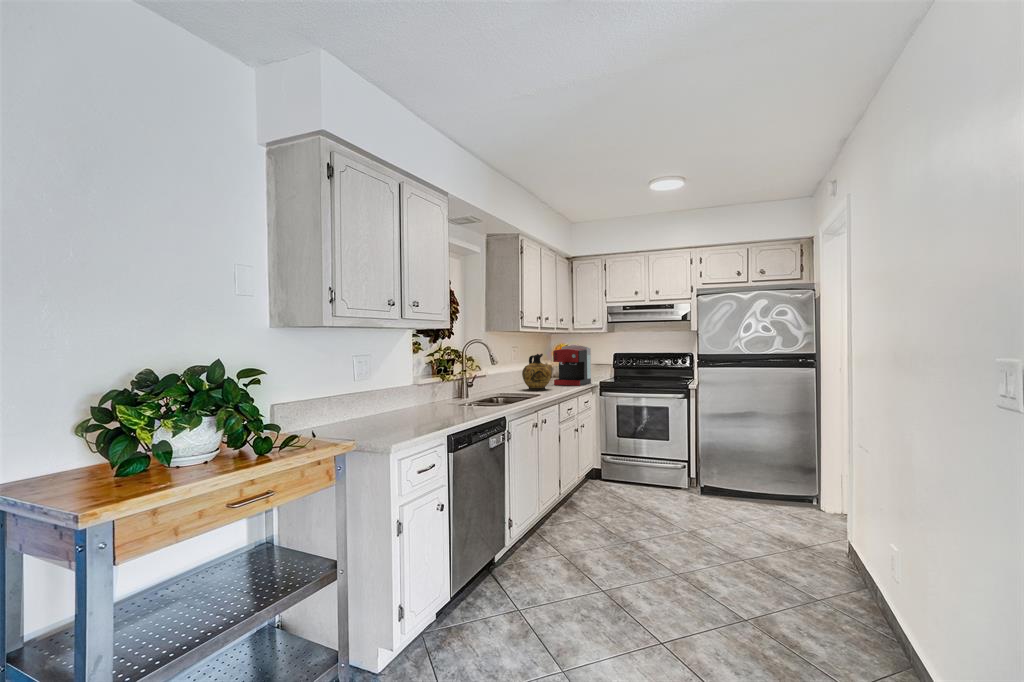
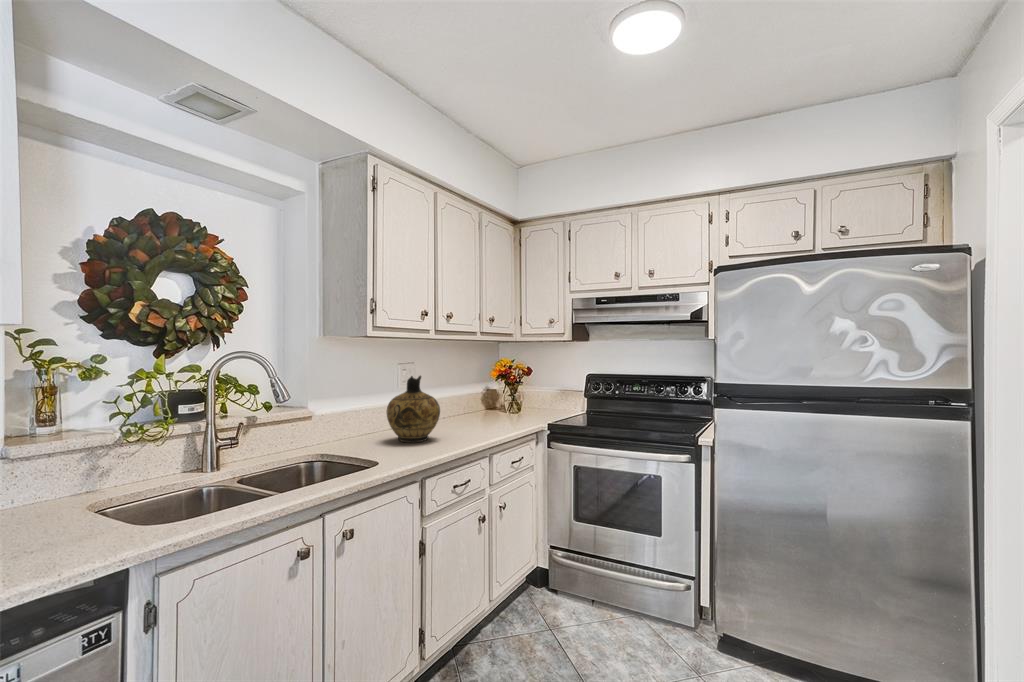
coffee maker: present [553,345,591,386] -> none [466,360,533,431]

